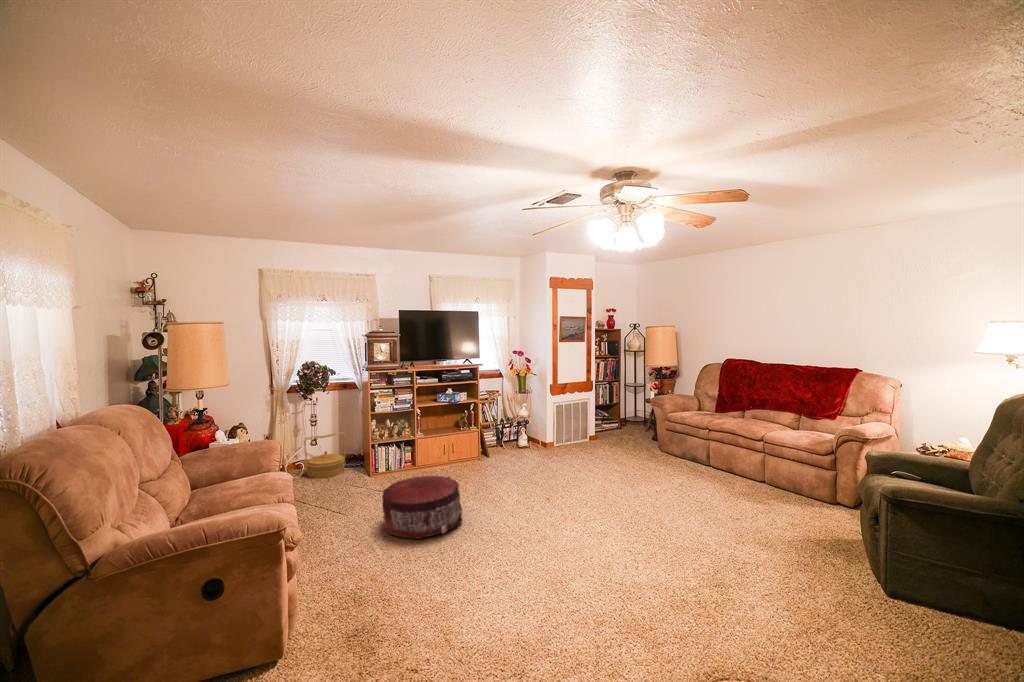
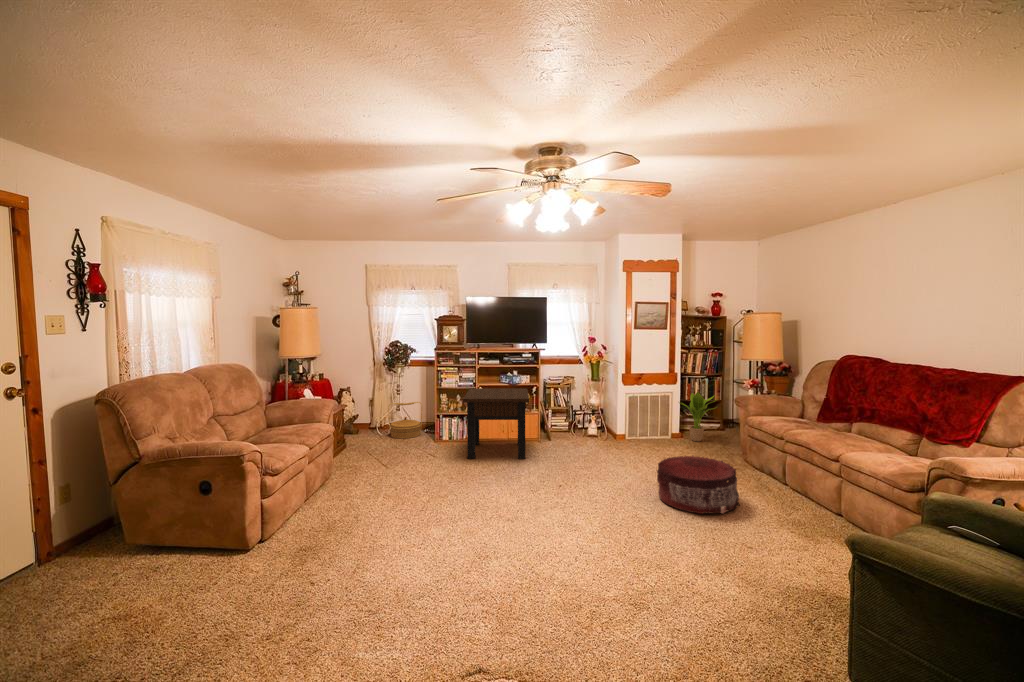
potted plant: none [596,396,629,440] -> present [680,392,716,441]
side table: none [410,406,493,488] -> present [463,388,529,459]
pouf: present [382,475,462,539] -> present [657,456,740,514]

